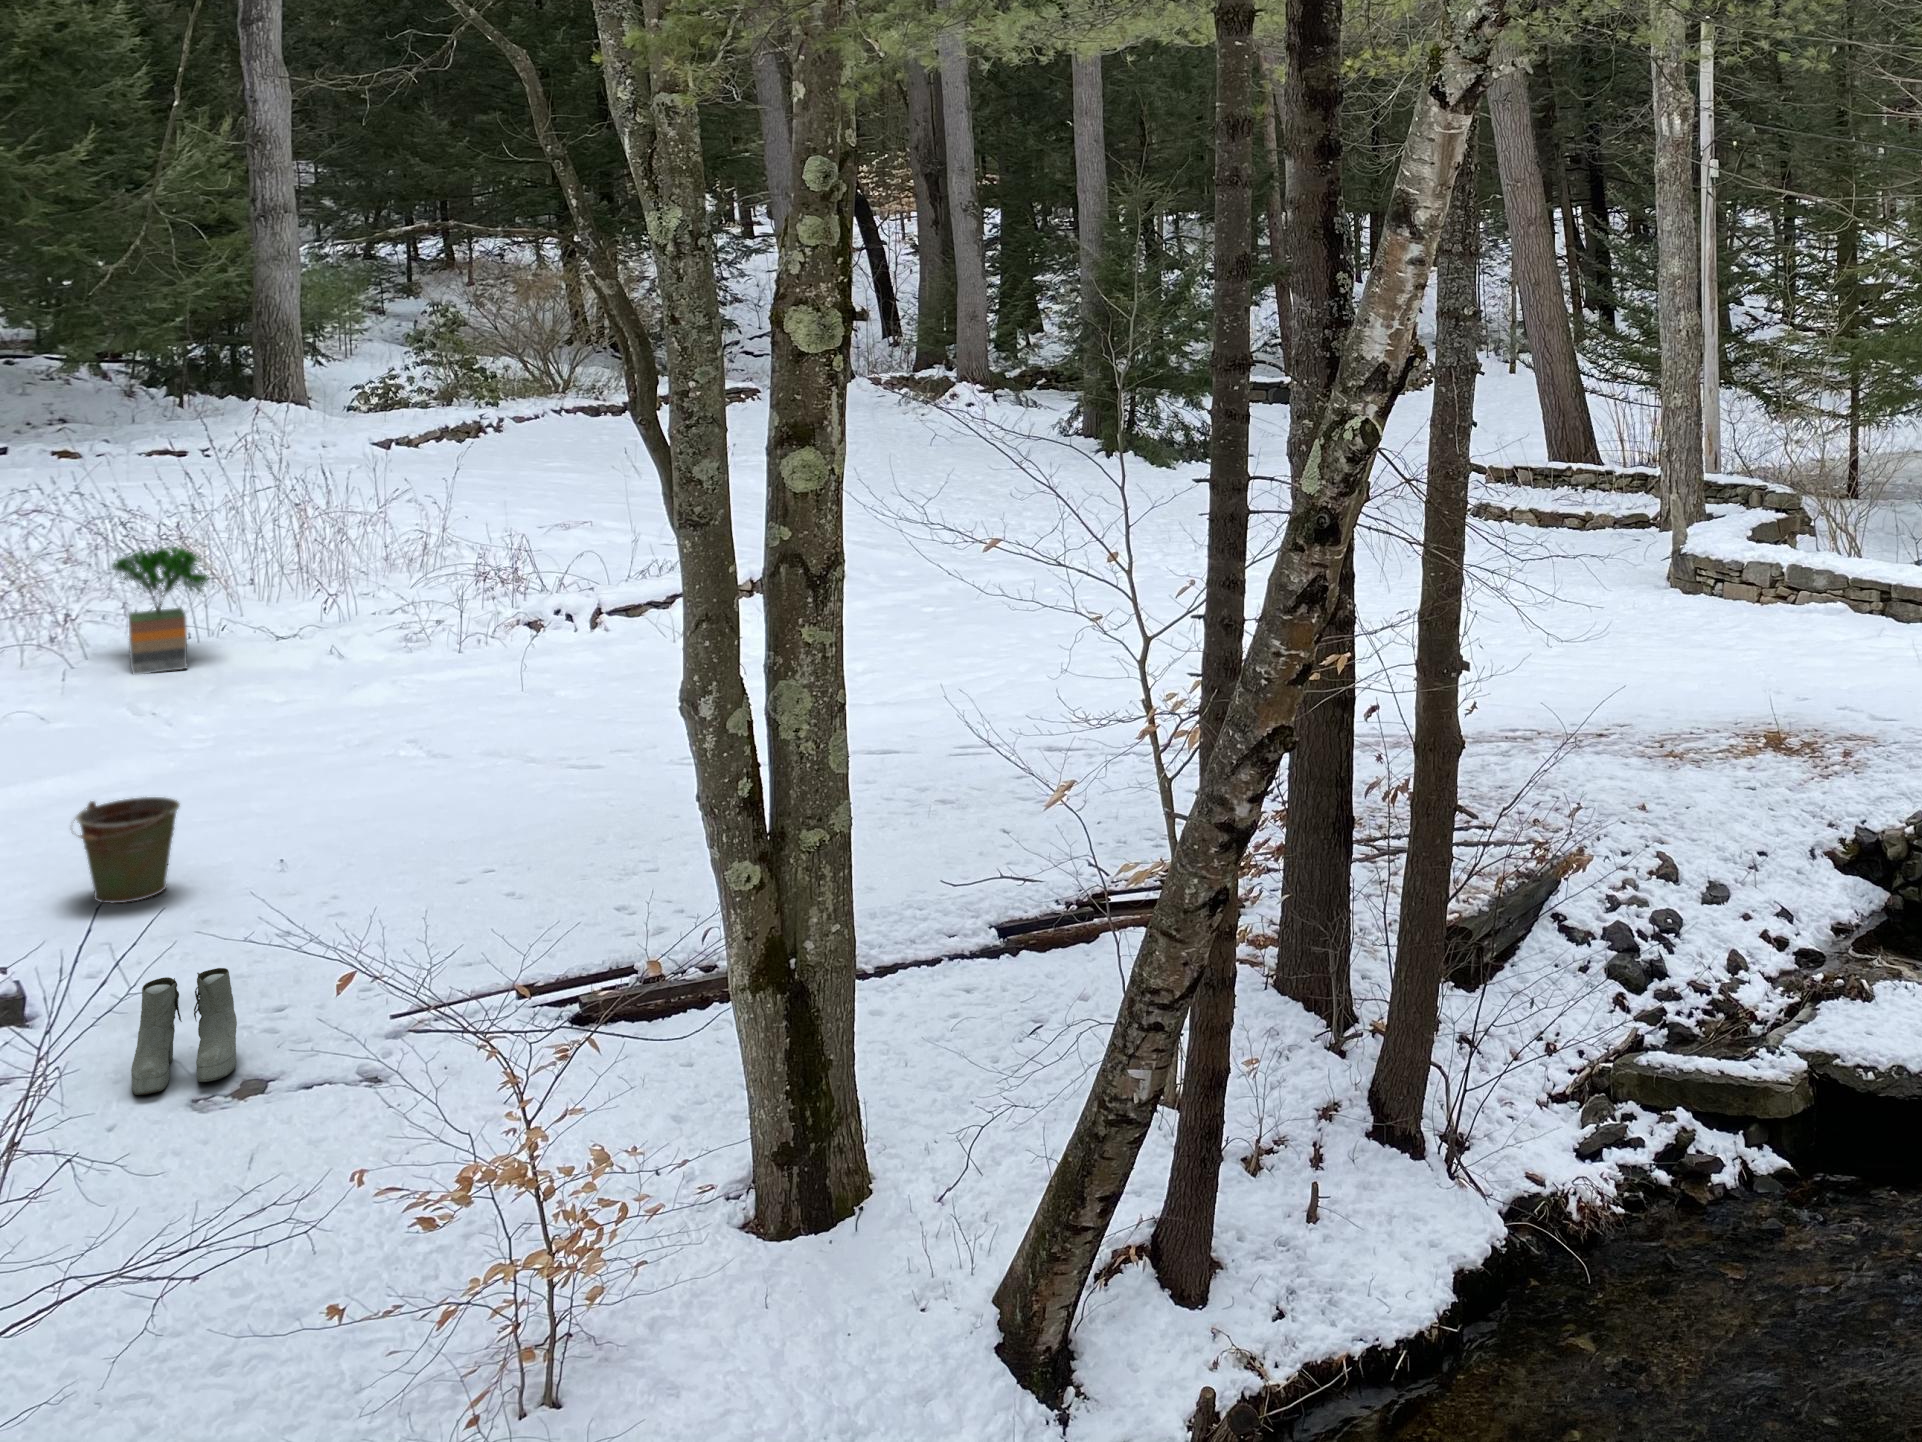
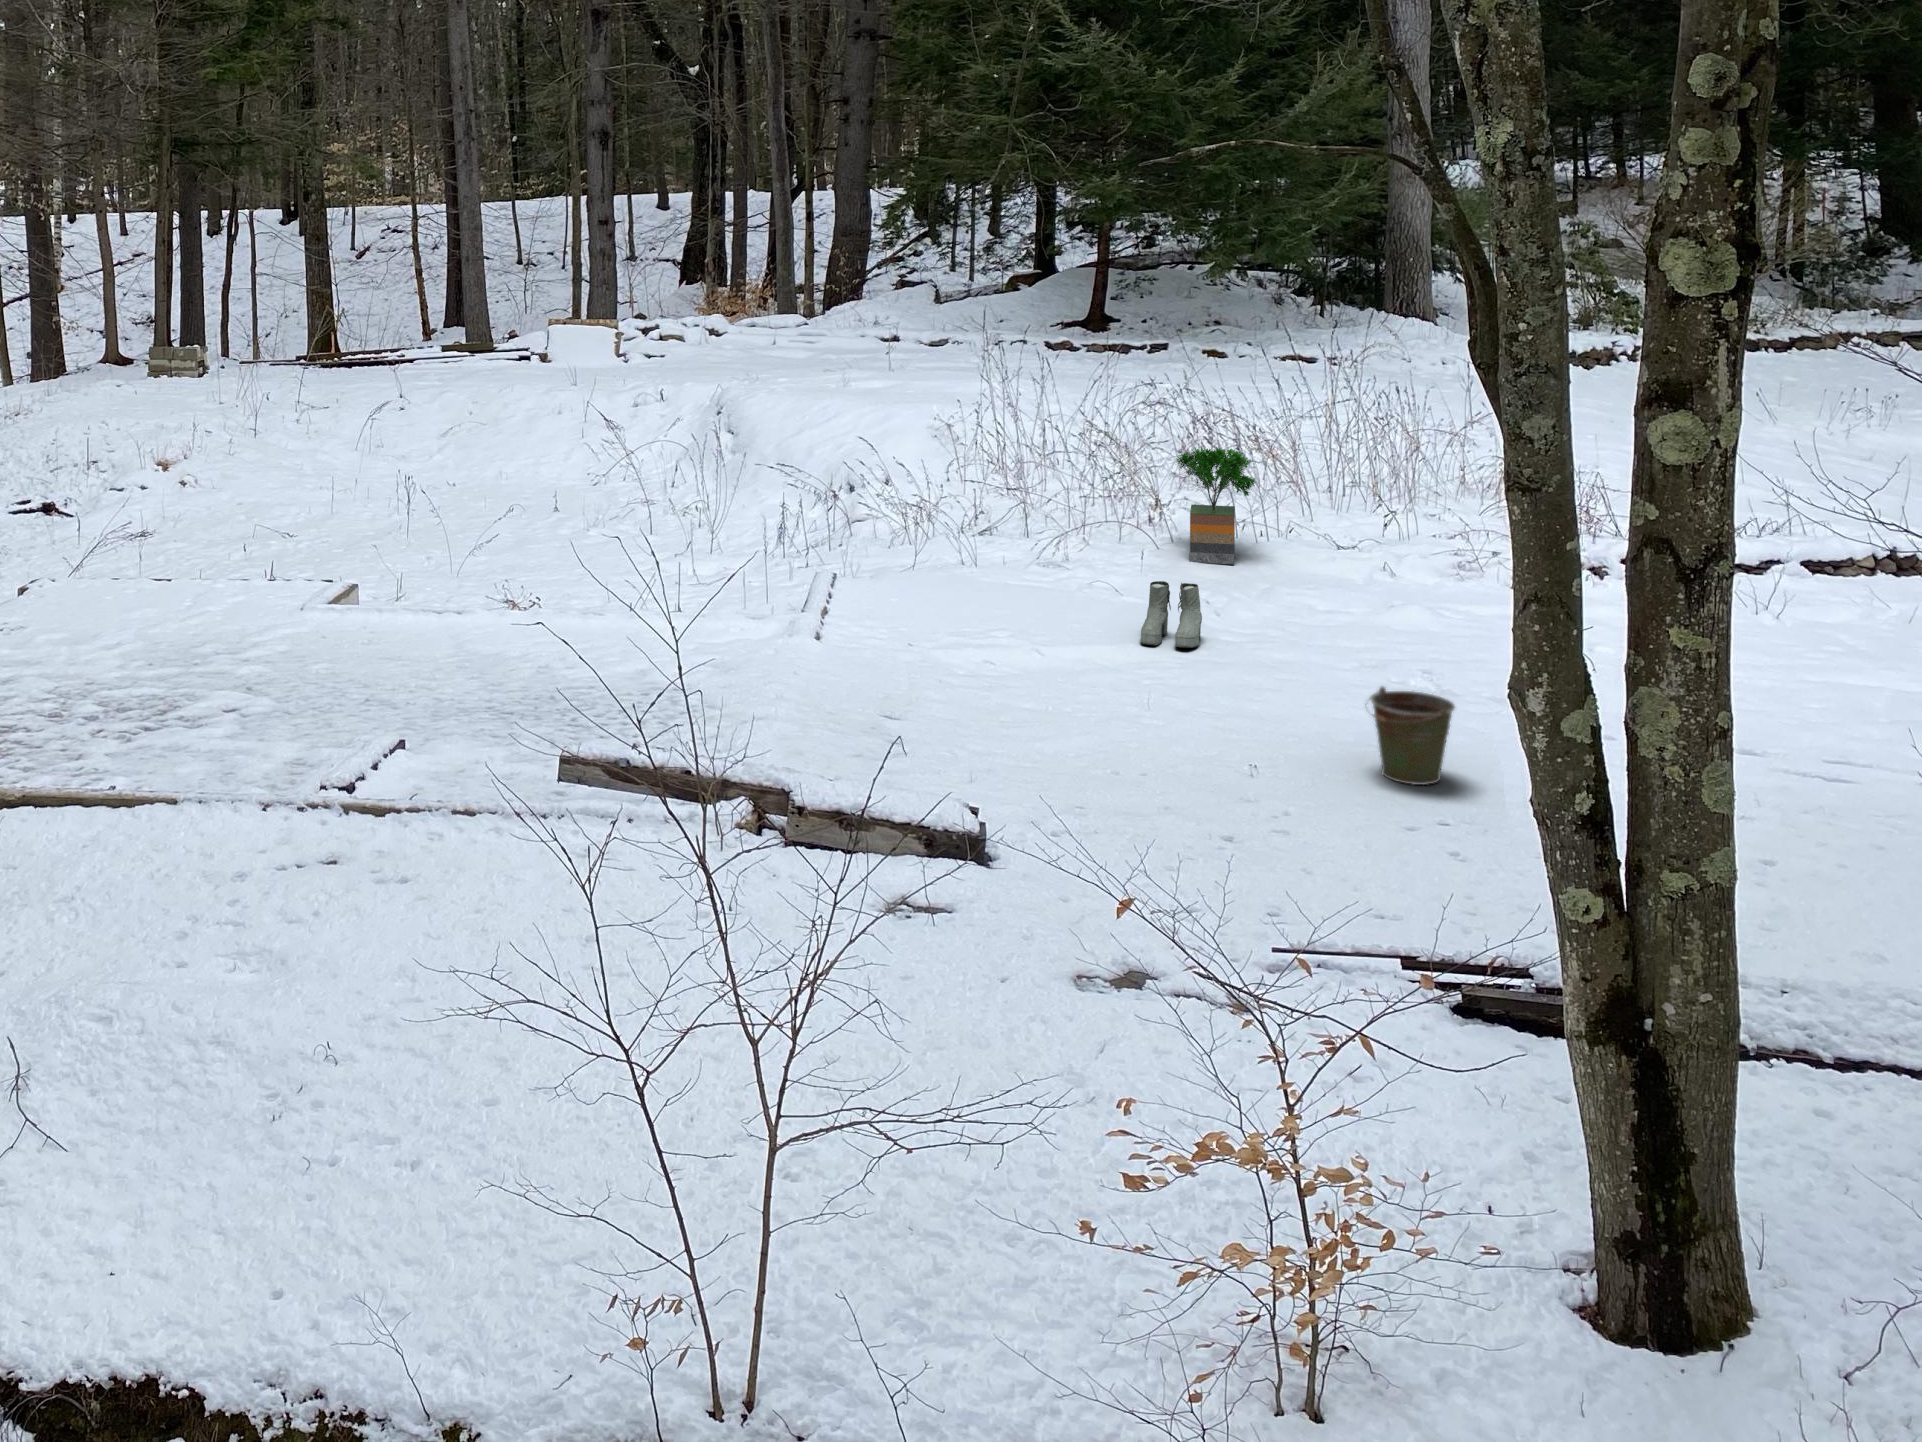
bucket: present [74,797,180,903] -> present [1365,686,1455,785]
boots: present [131,968,237,1095] -> present [1141,581,1202,648]

